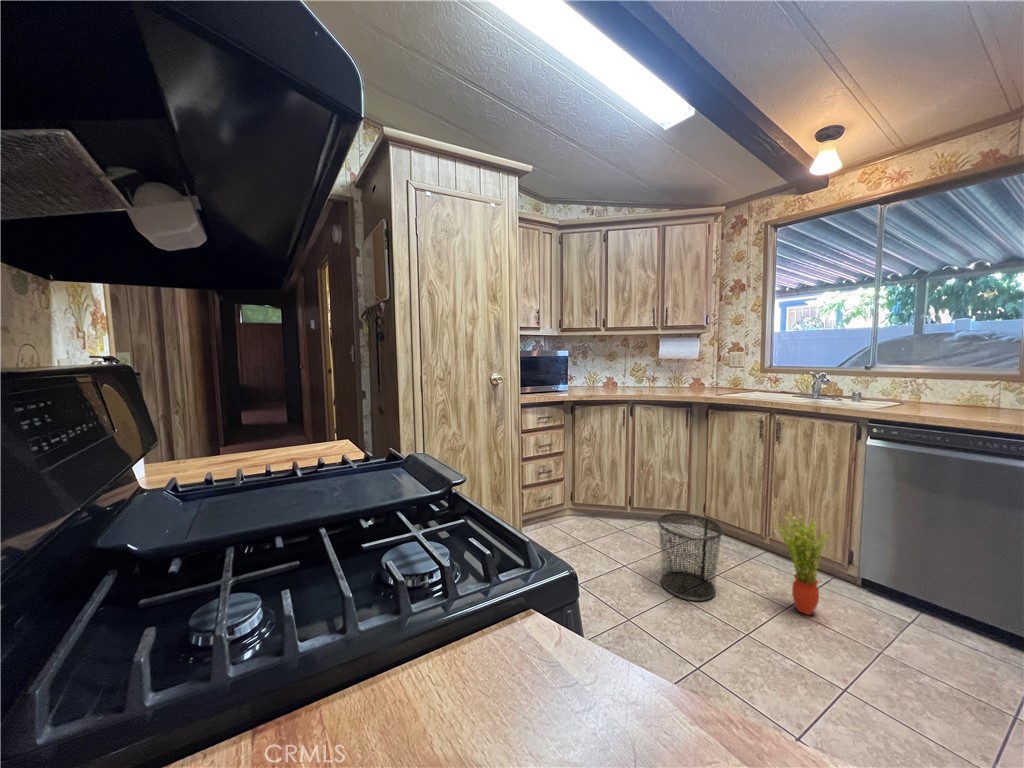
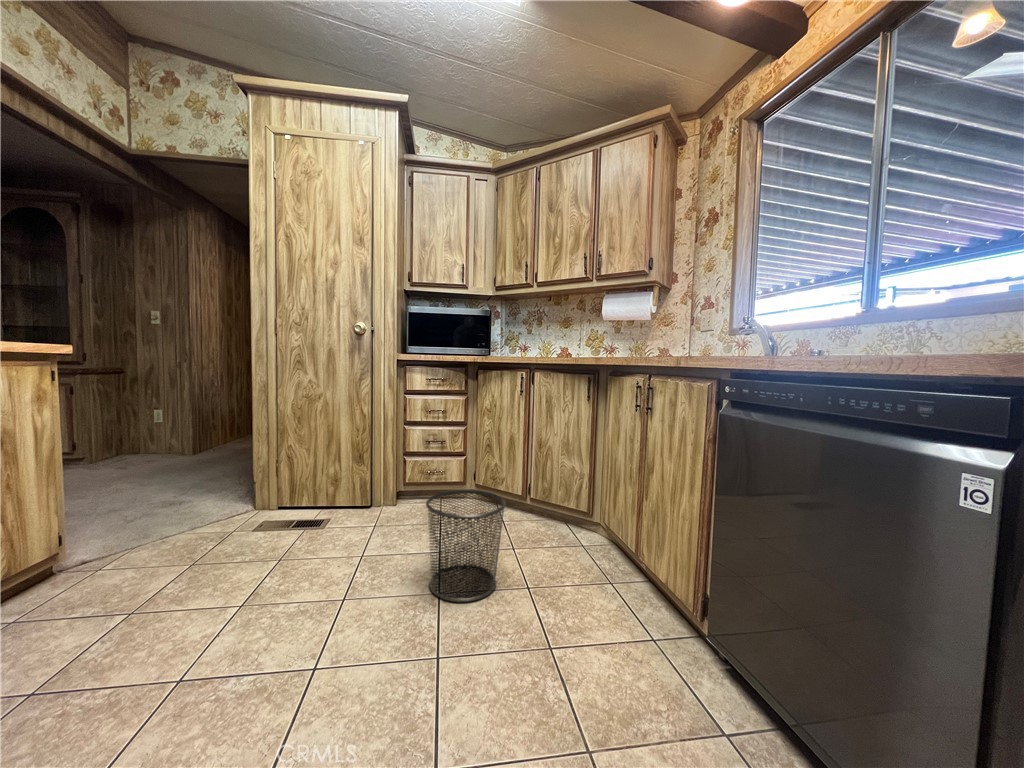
potted plant: present [778,513,829,614] -> none [530,495,588,657]

